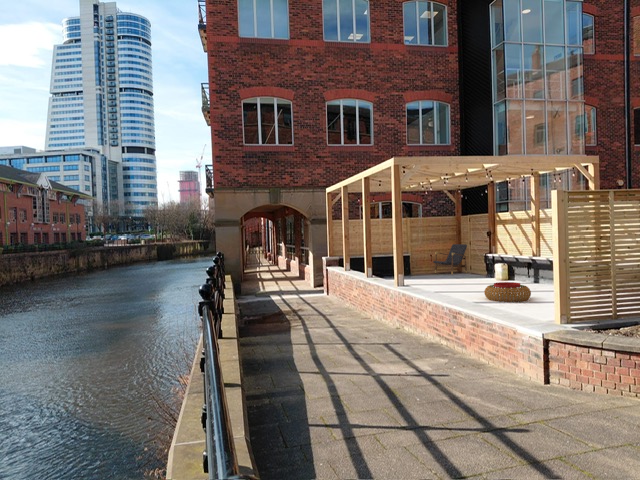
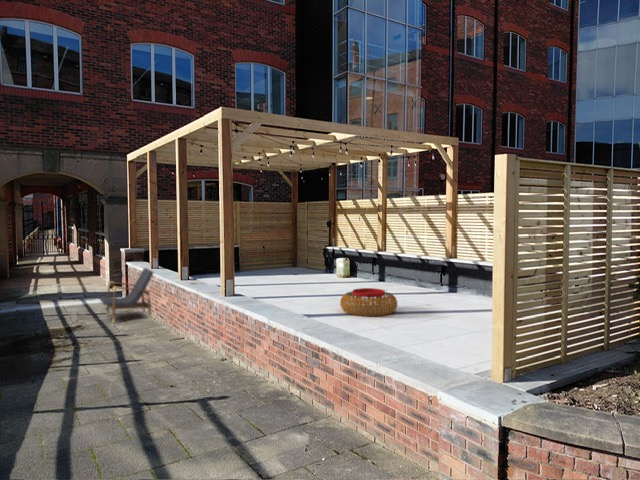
lounge chair: present [433,244,467,274] -> present [100,268,153,323]

